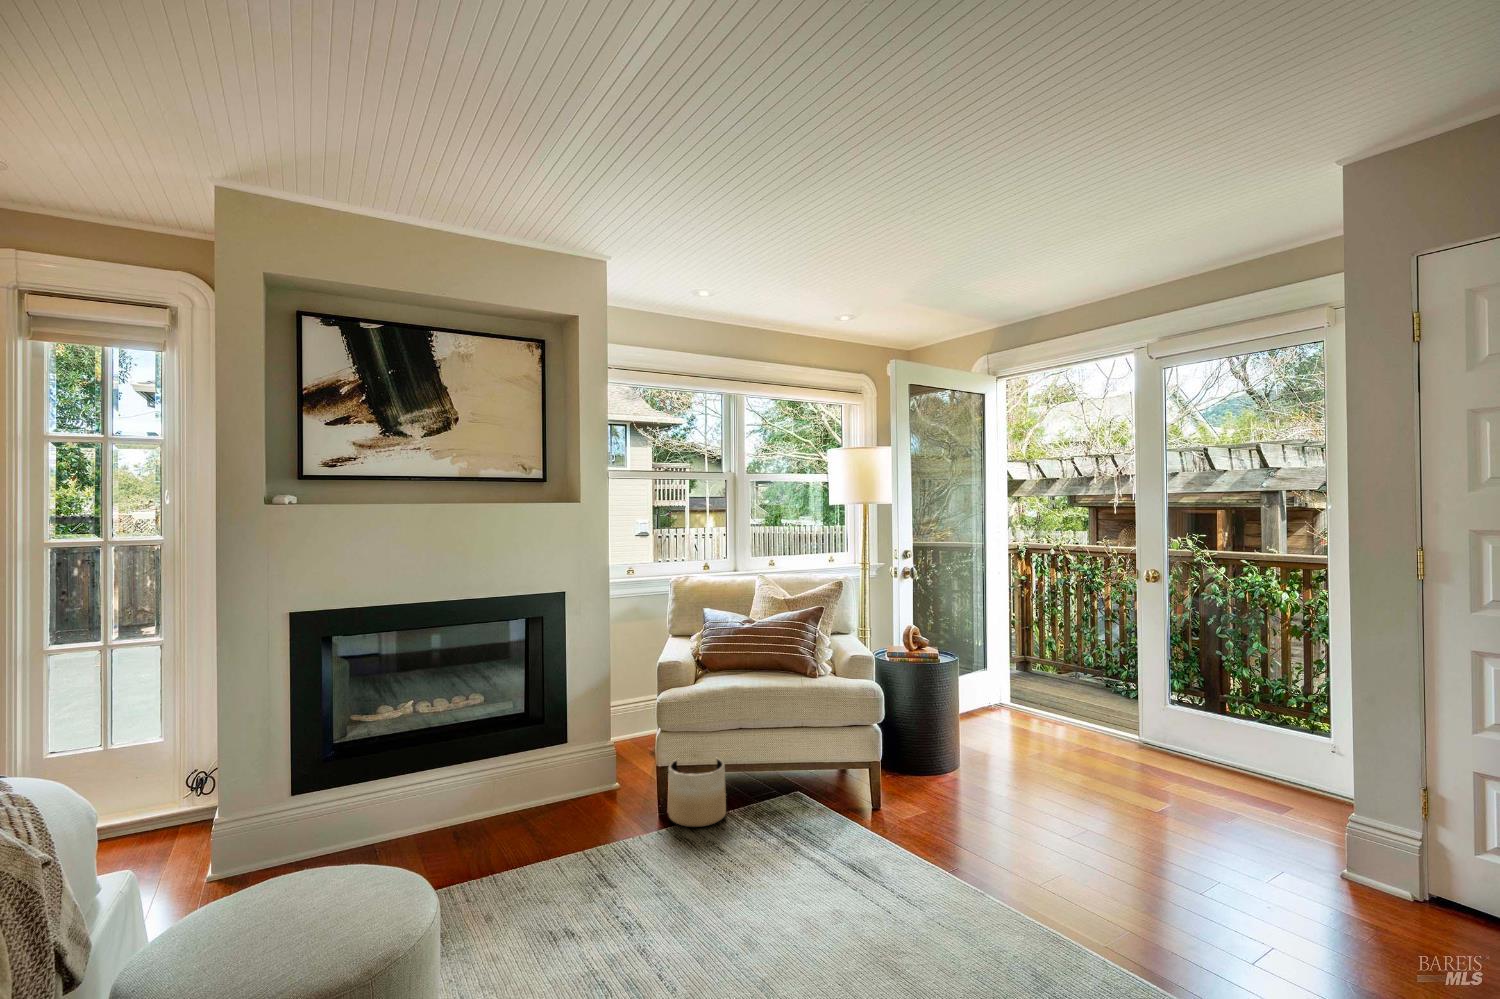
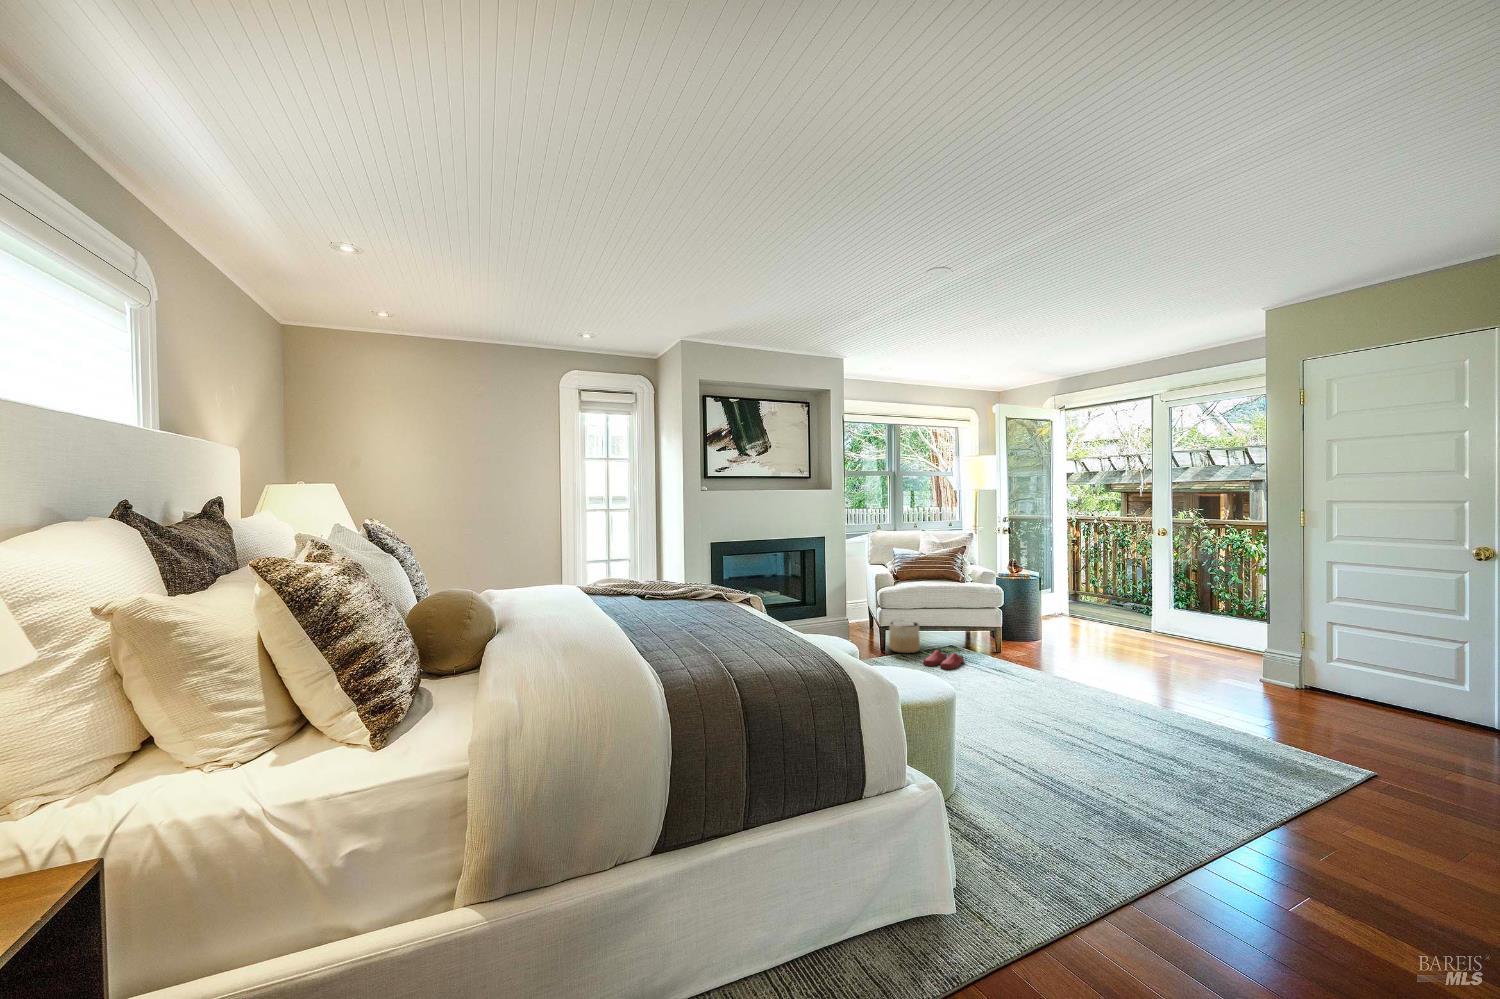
slippers: none [715,826,799,878] -> present [923,650,964,669]

